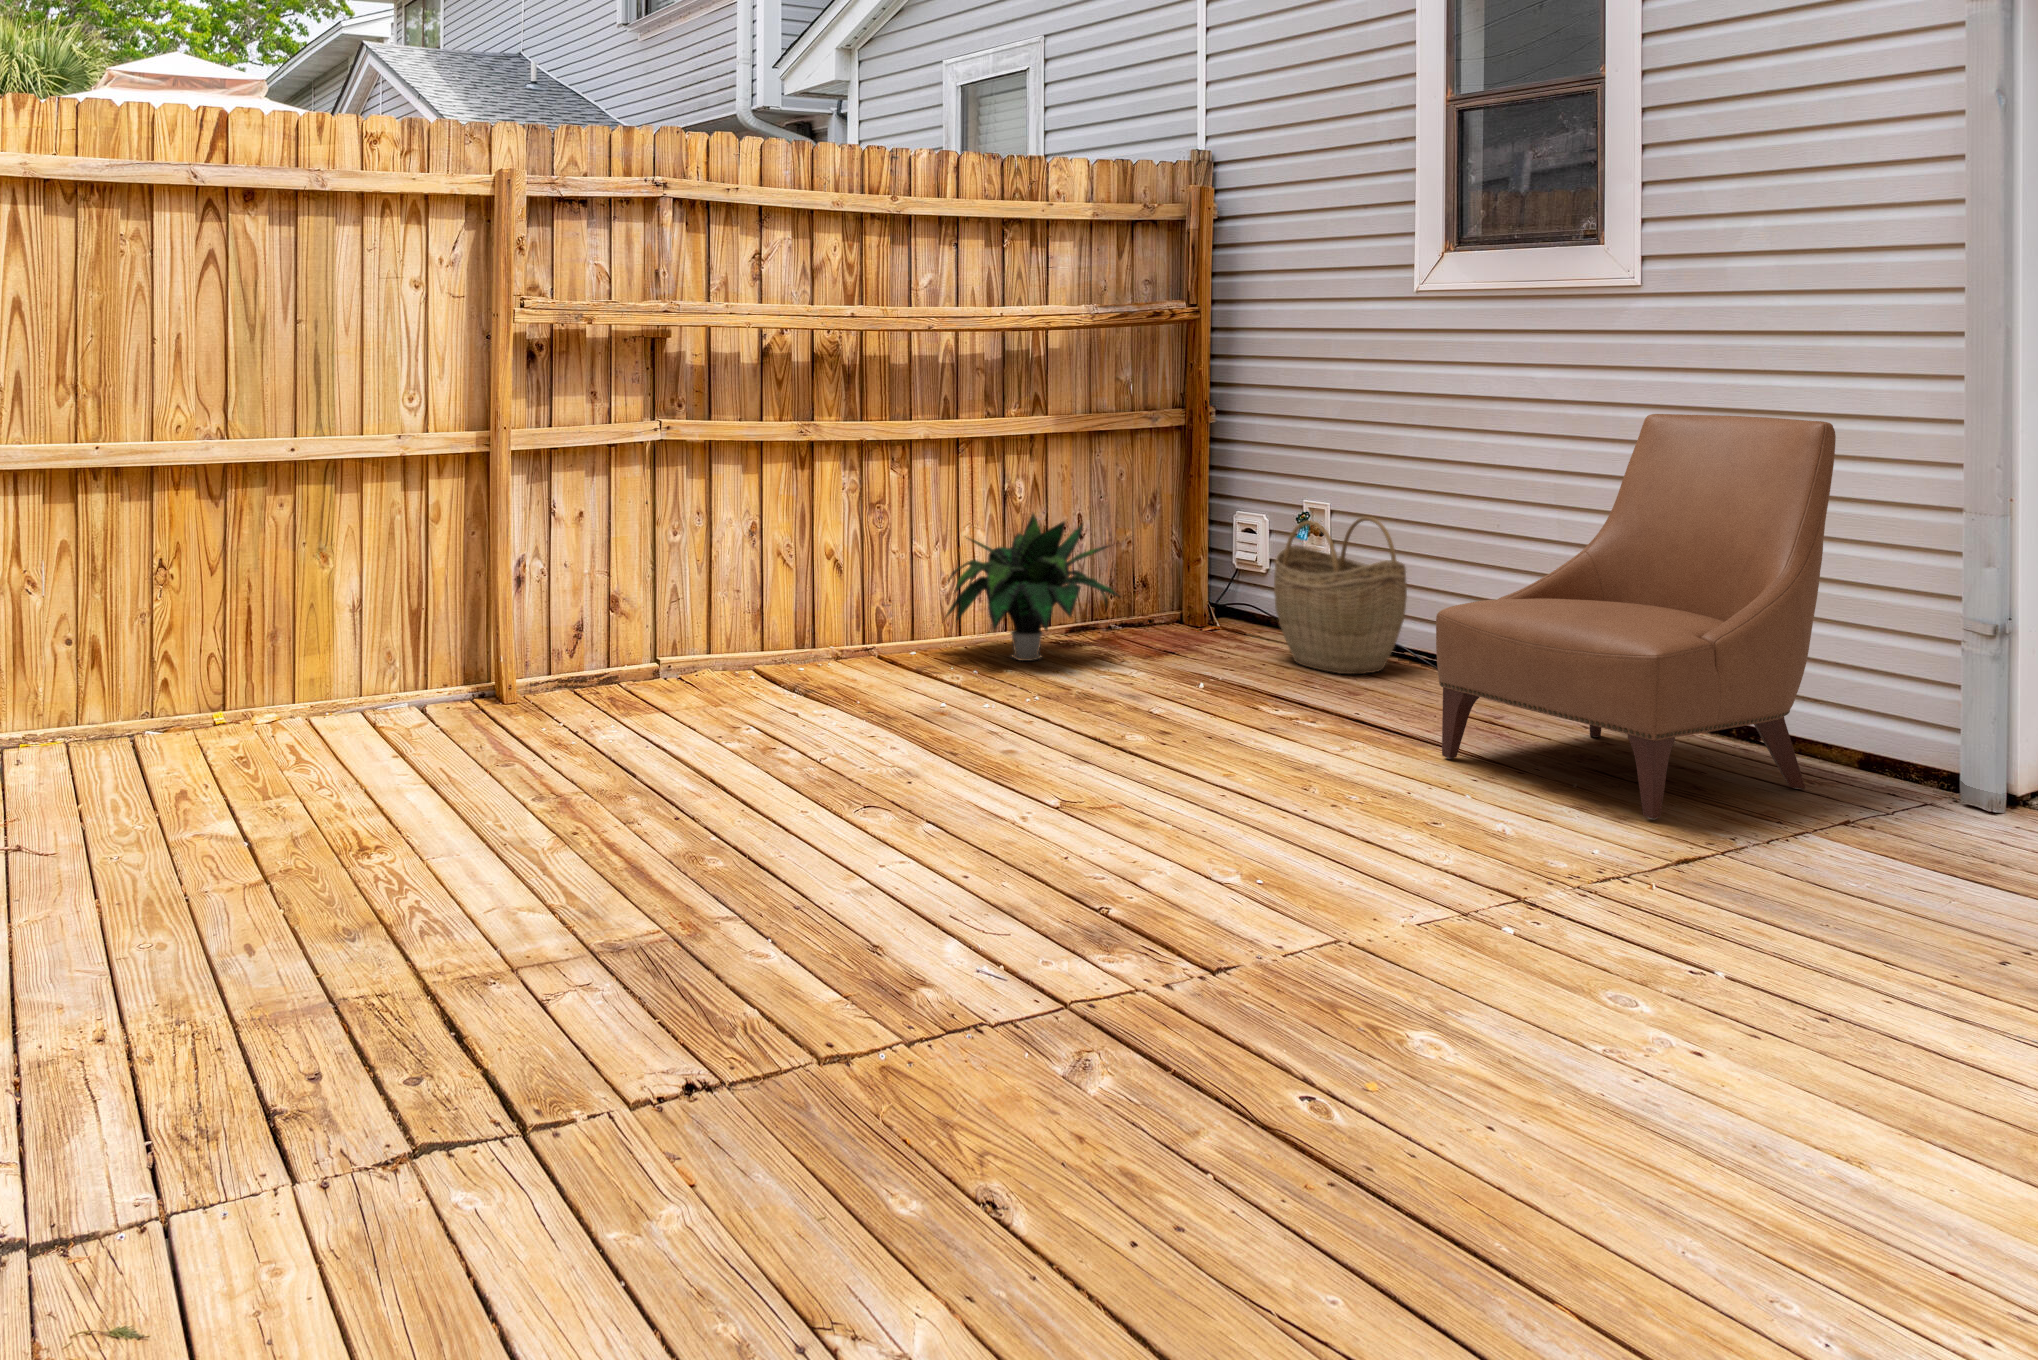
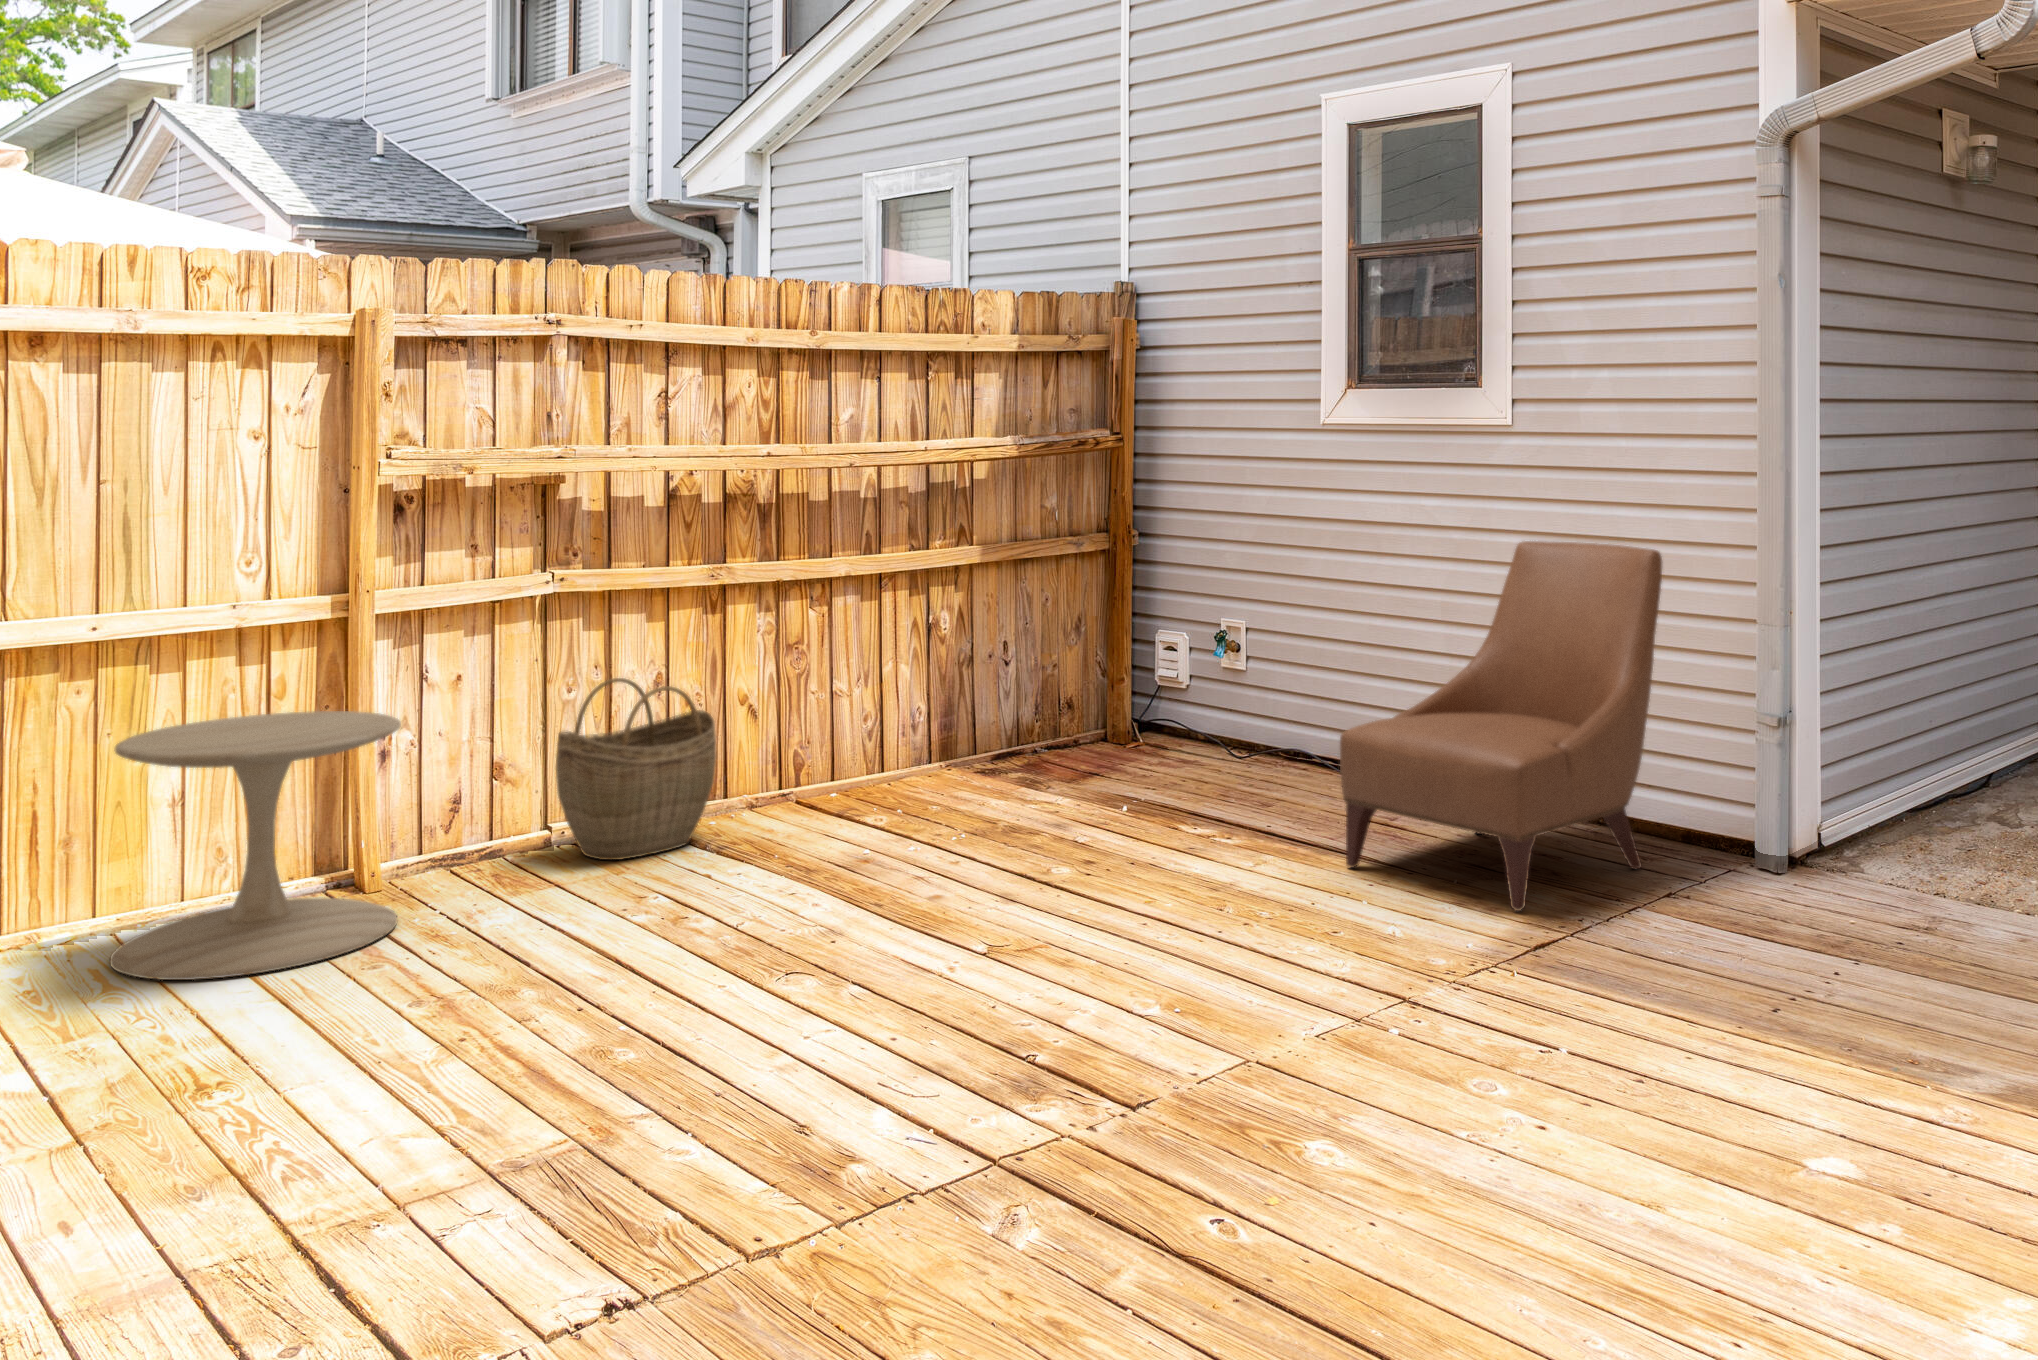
potted plant: present [946,513,1119,661] -> none [864,645,1054,798]
woven basket: present [1274,517,1407,674] -> present [556,678,716,860]
side table: none [307,533,532,758] -> present [110,711,401,980]

